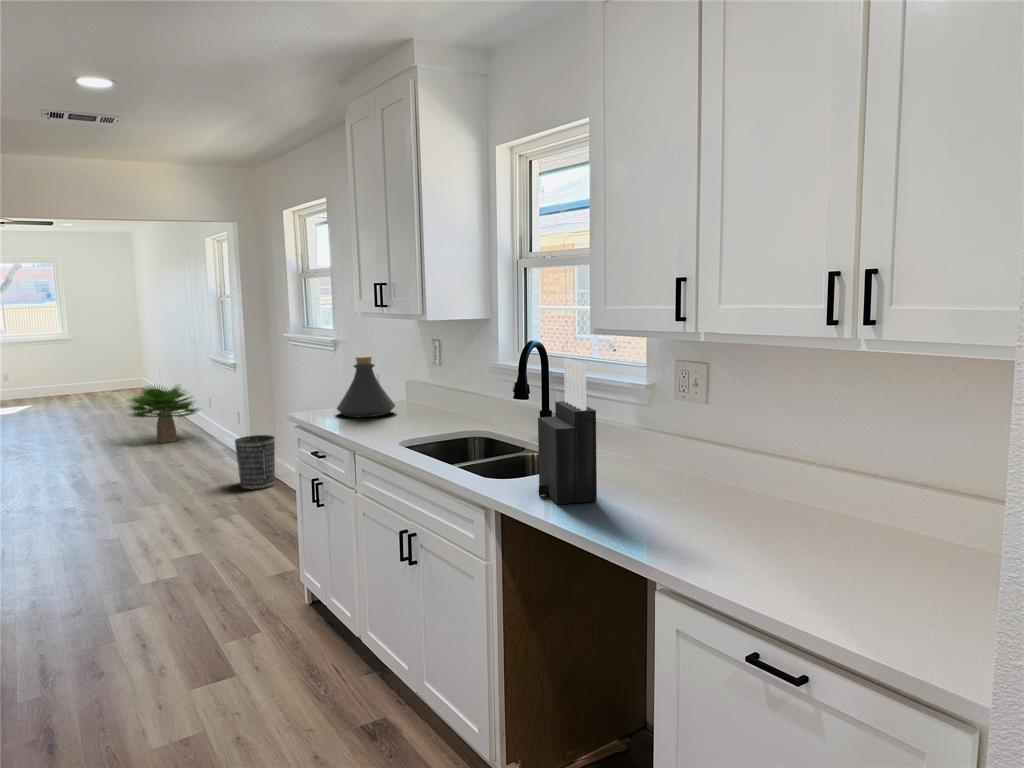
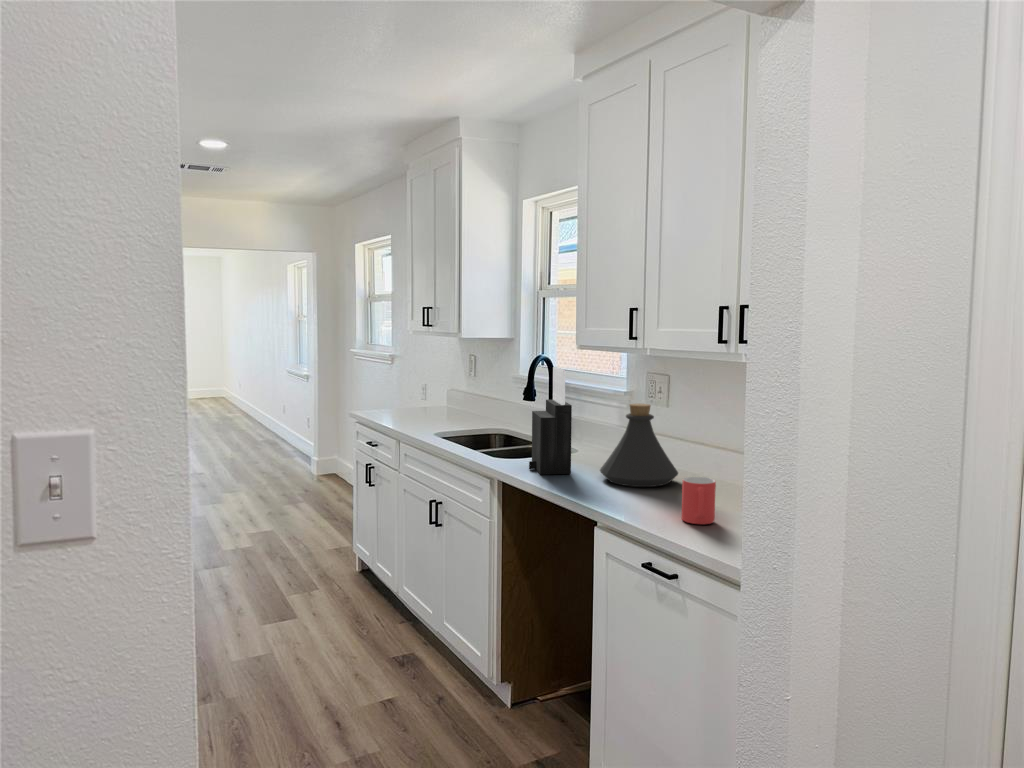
bottle: present [337,356,395,417] -> present [600,404,678,487]
potted plant: present [130,386,199,443] -> none [212,390,280,443]
wastebasket: present [235,435,275,489] -> none [305,437,339,483]
mug: none [784,515,835,586] -> present [682,477,716,524]

